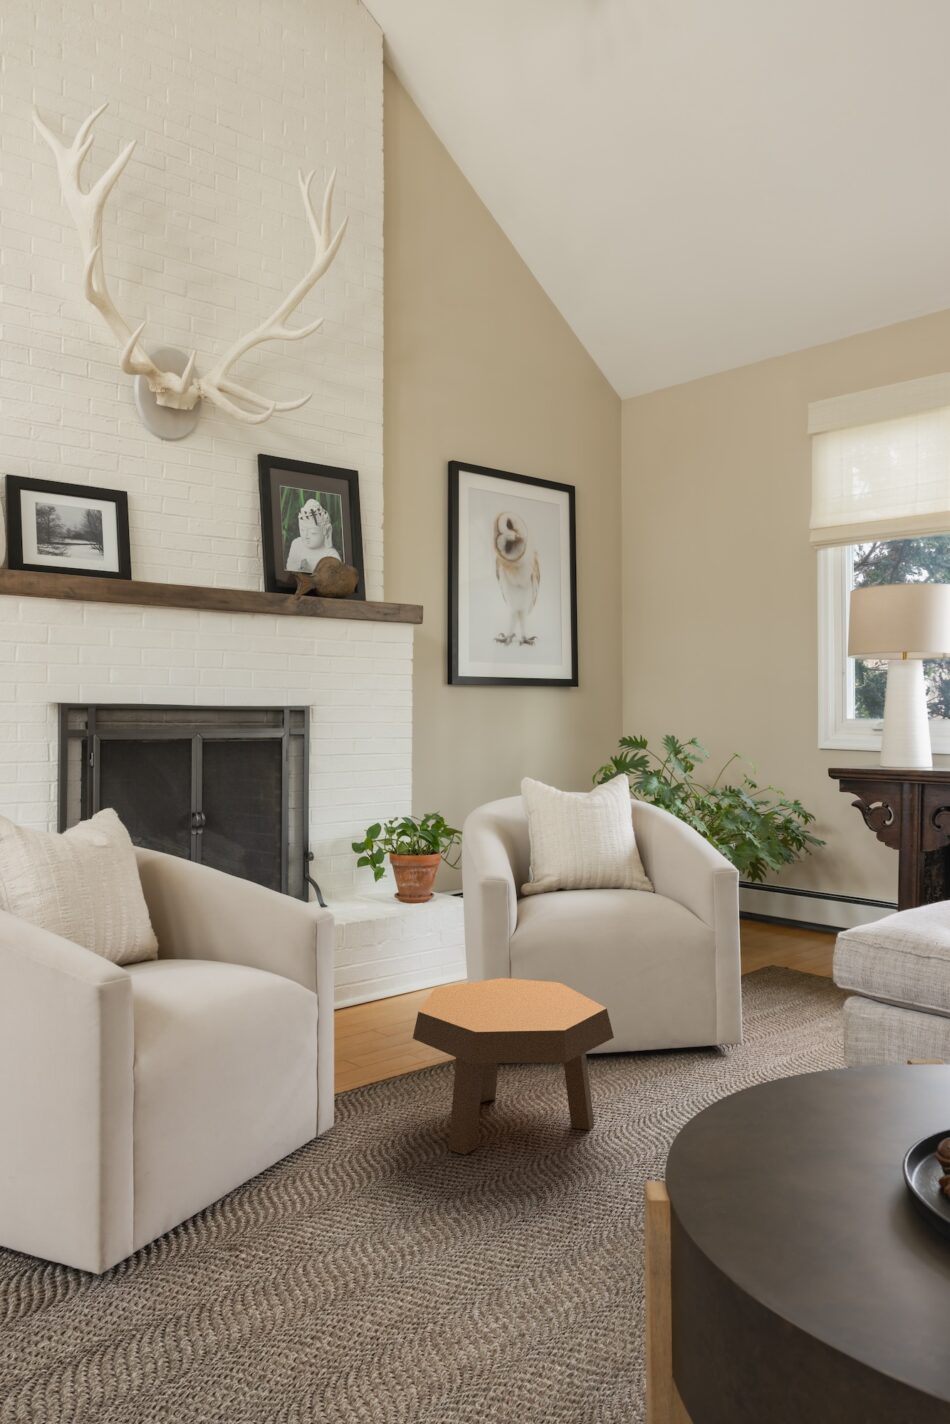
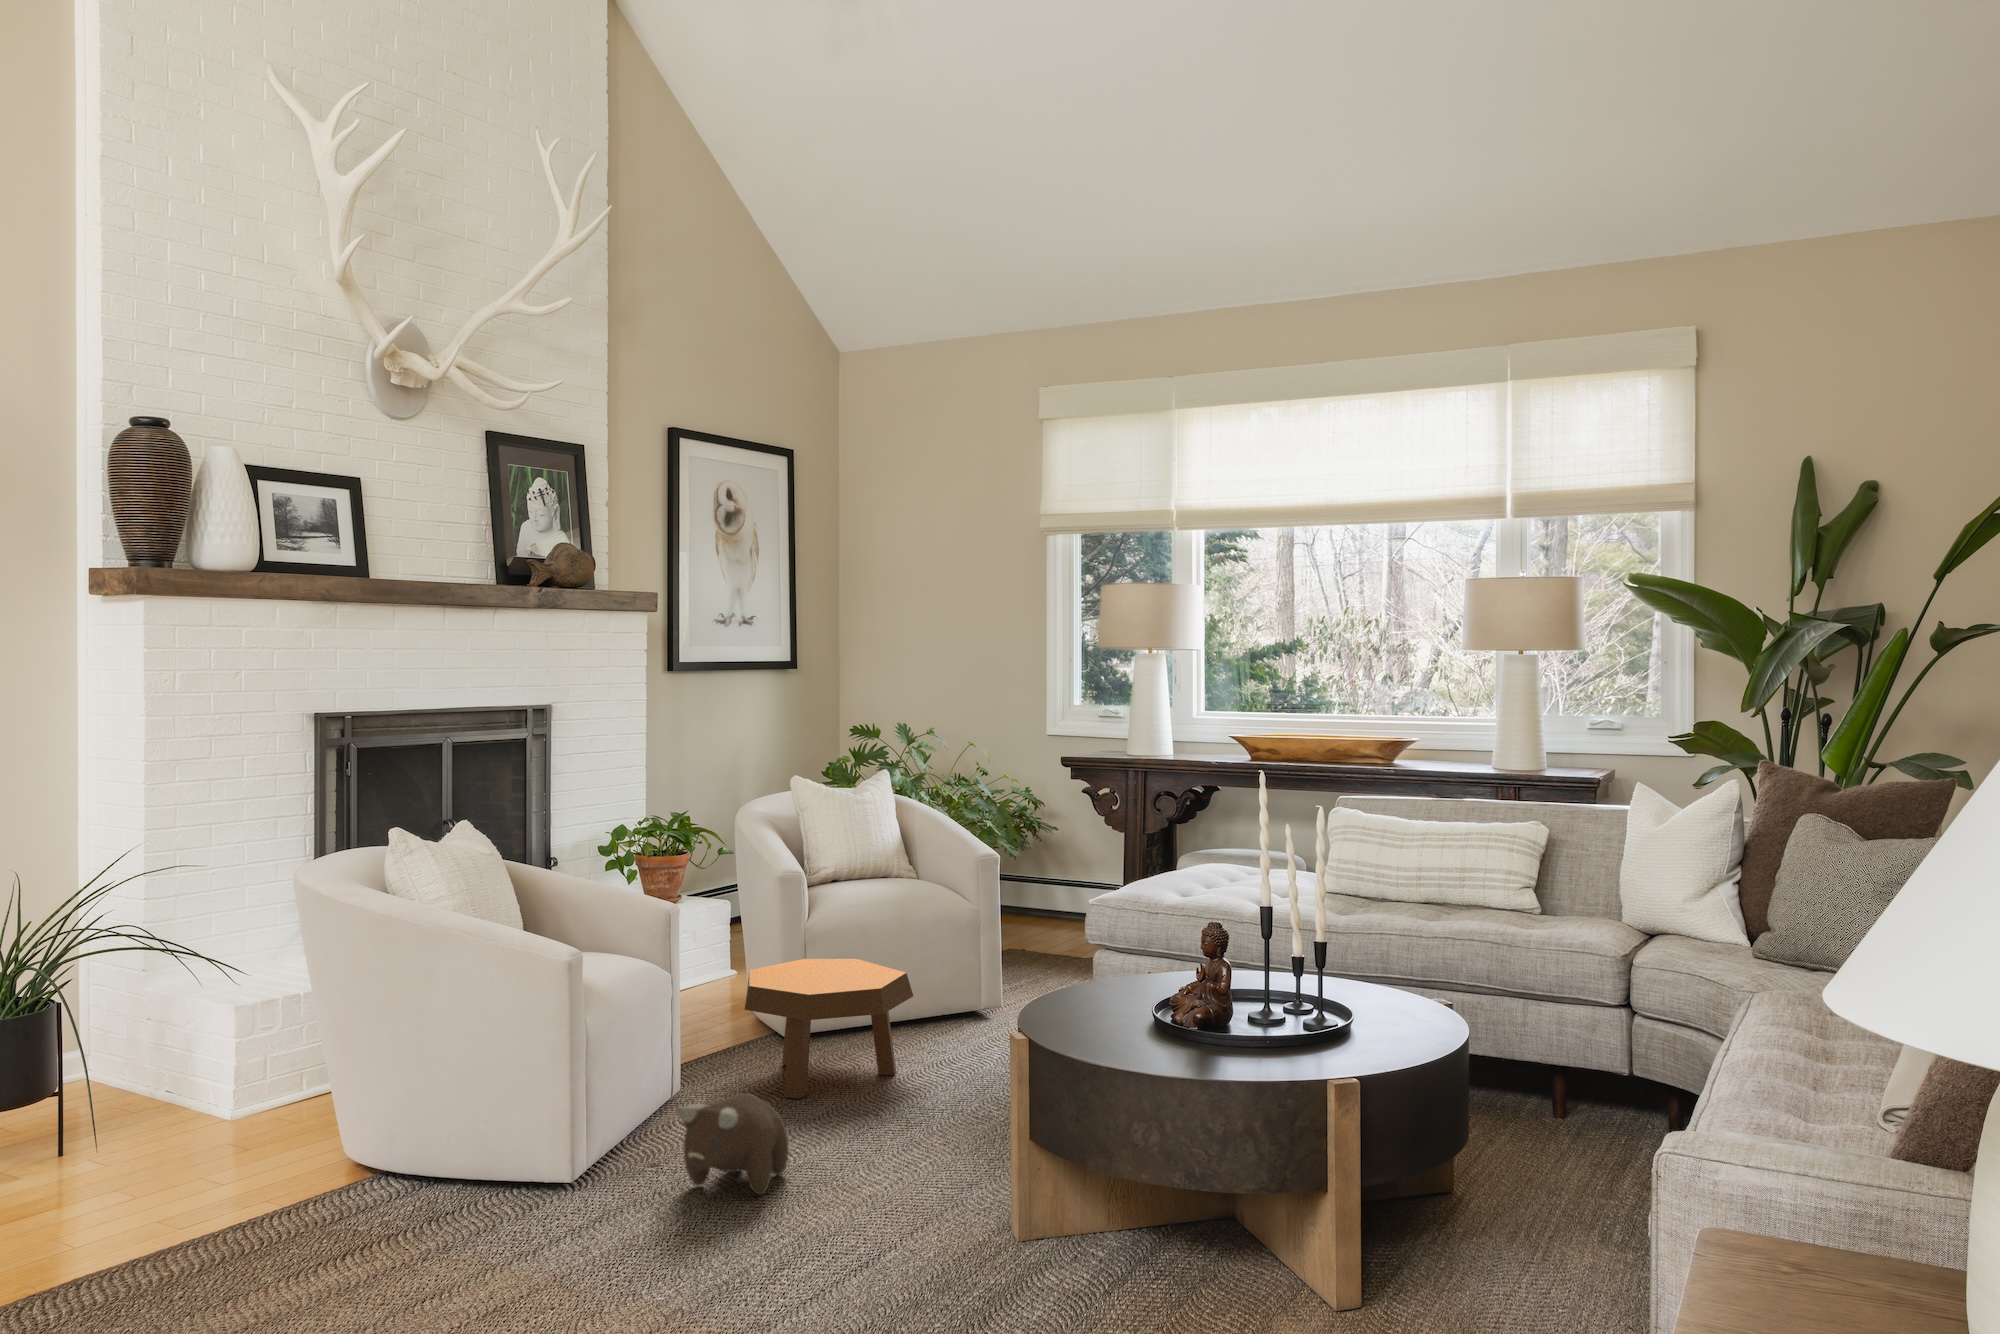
plush toy: none [215,1181,386,1336] -> present [677,1093,789,1195]

